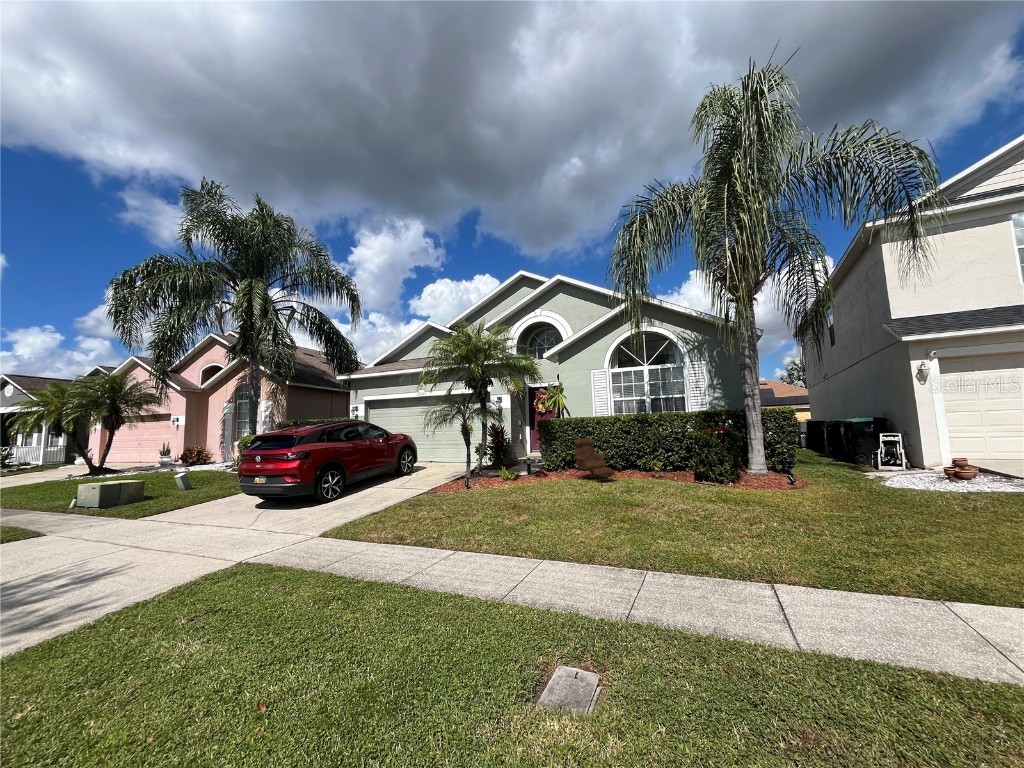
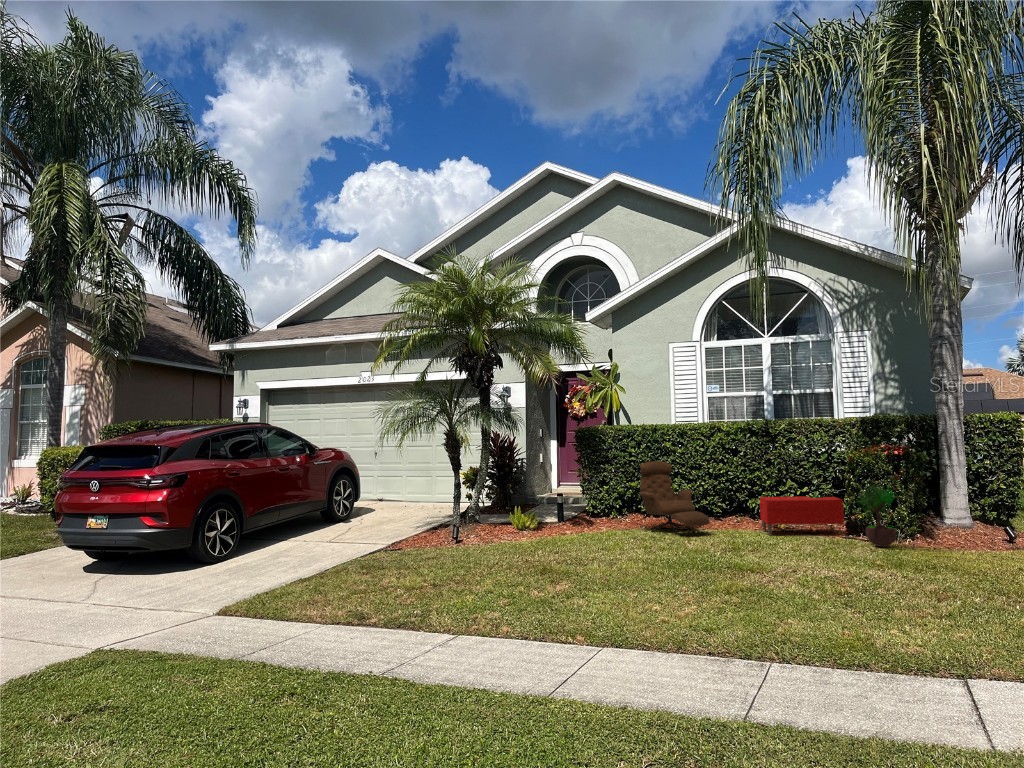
potted tree: none [699,449,723,488] -> present [858,487,896,547]
bench: none [644,457,693,481] -> present [760,496,844,535]

